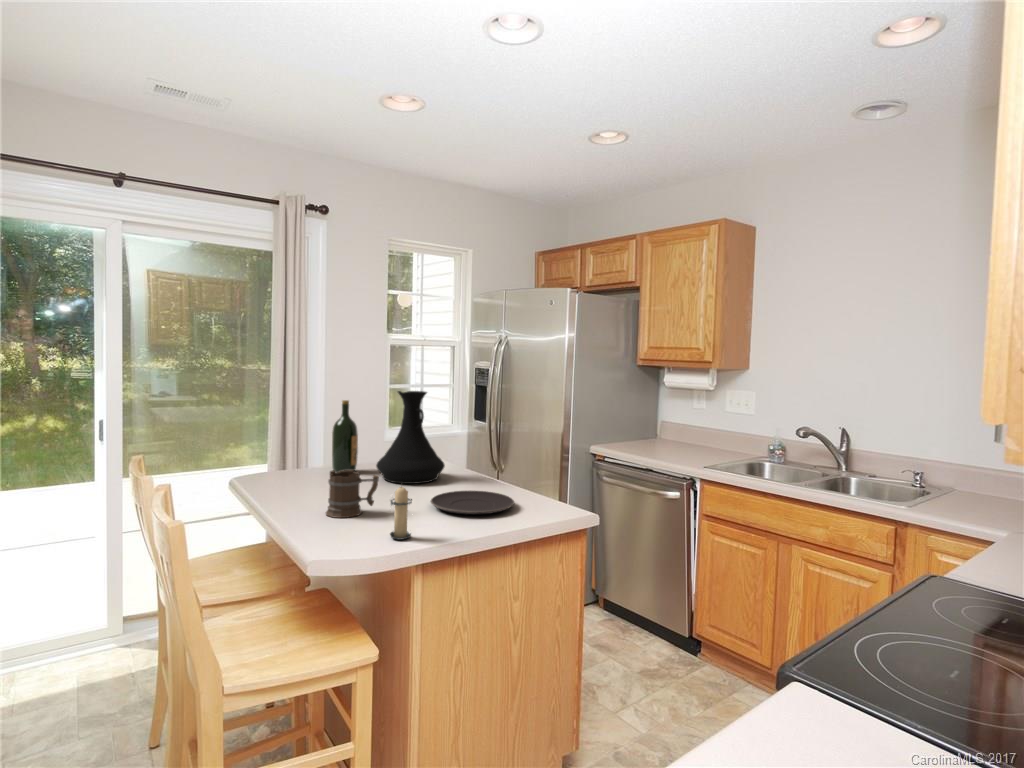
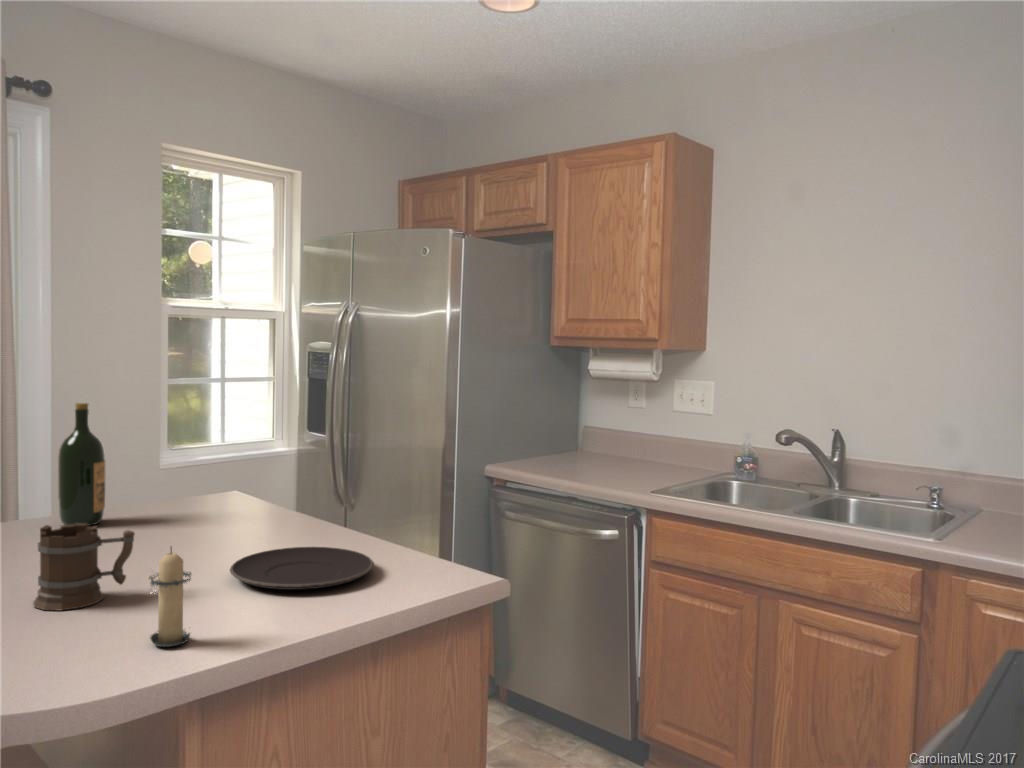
vase: present [376,391,445,484] -> none [137,385,257,540]

